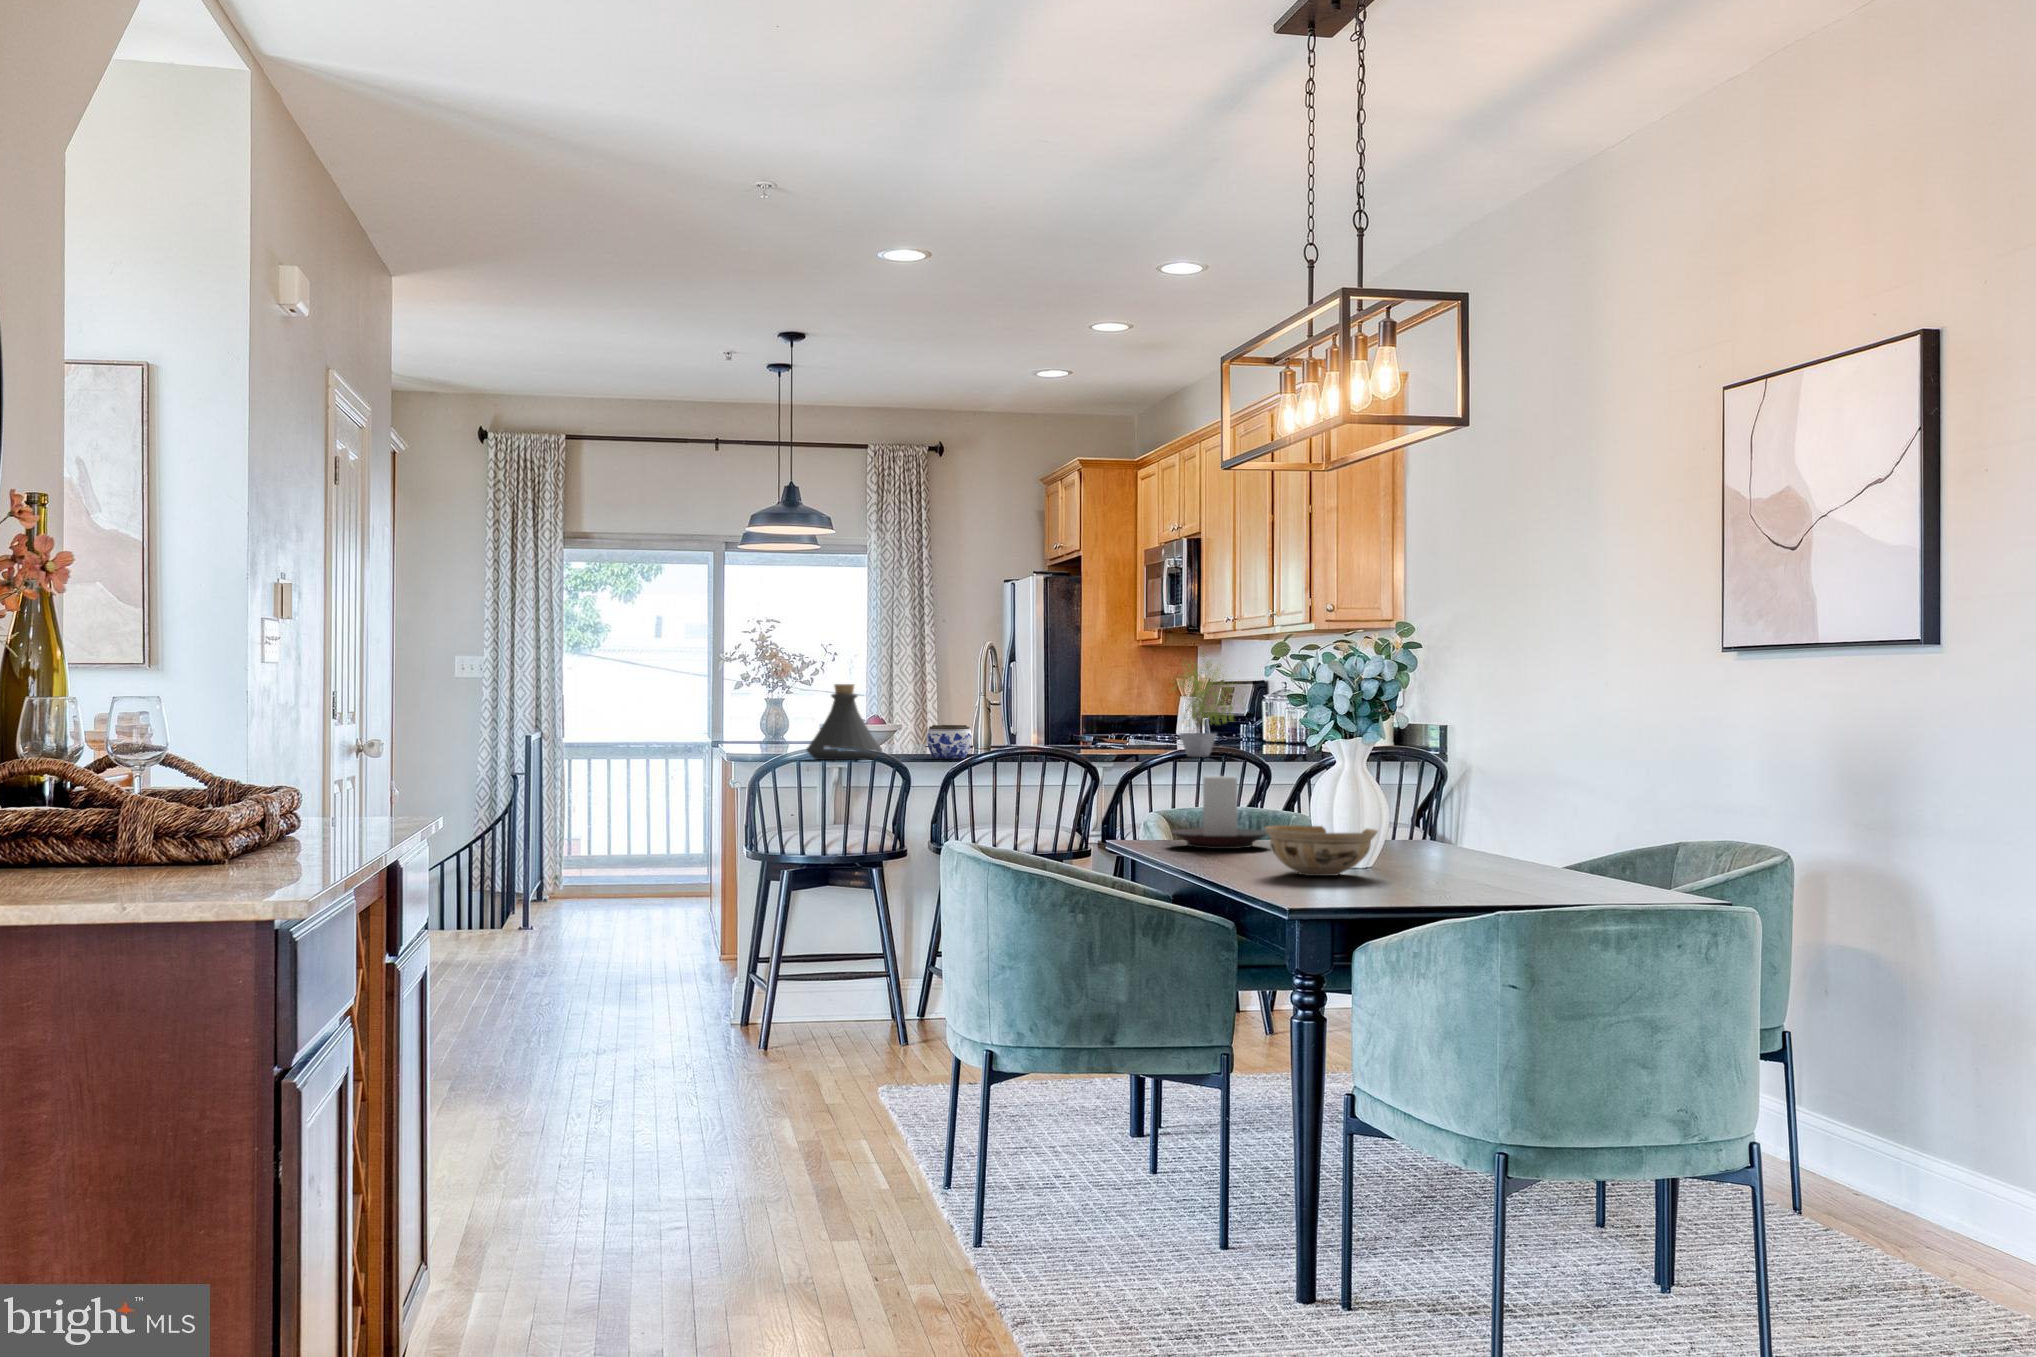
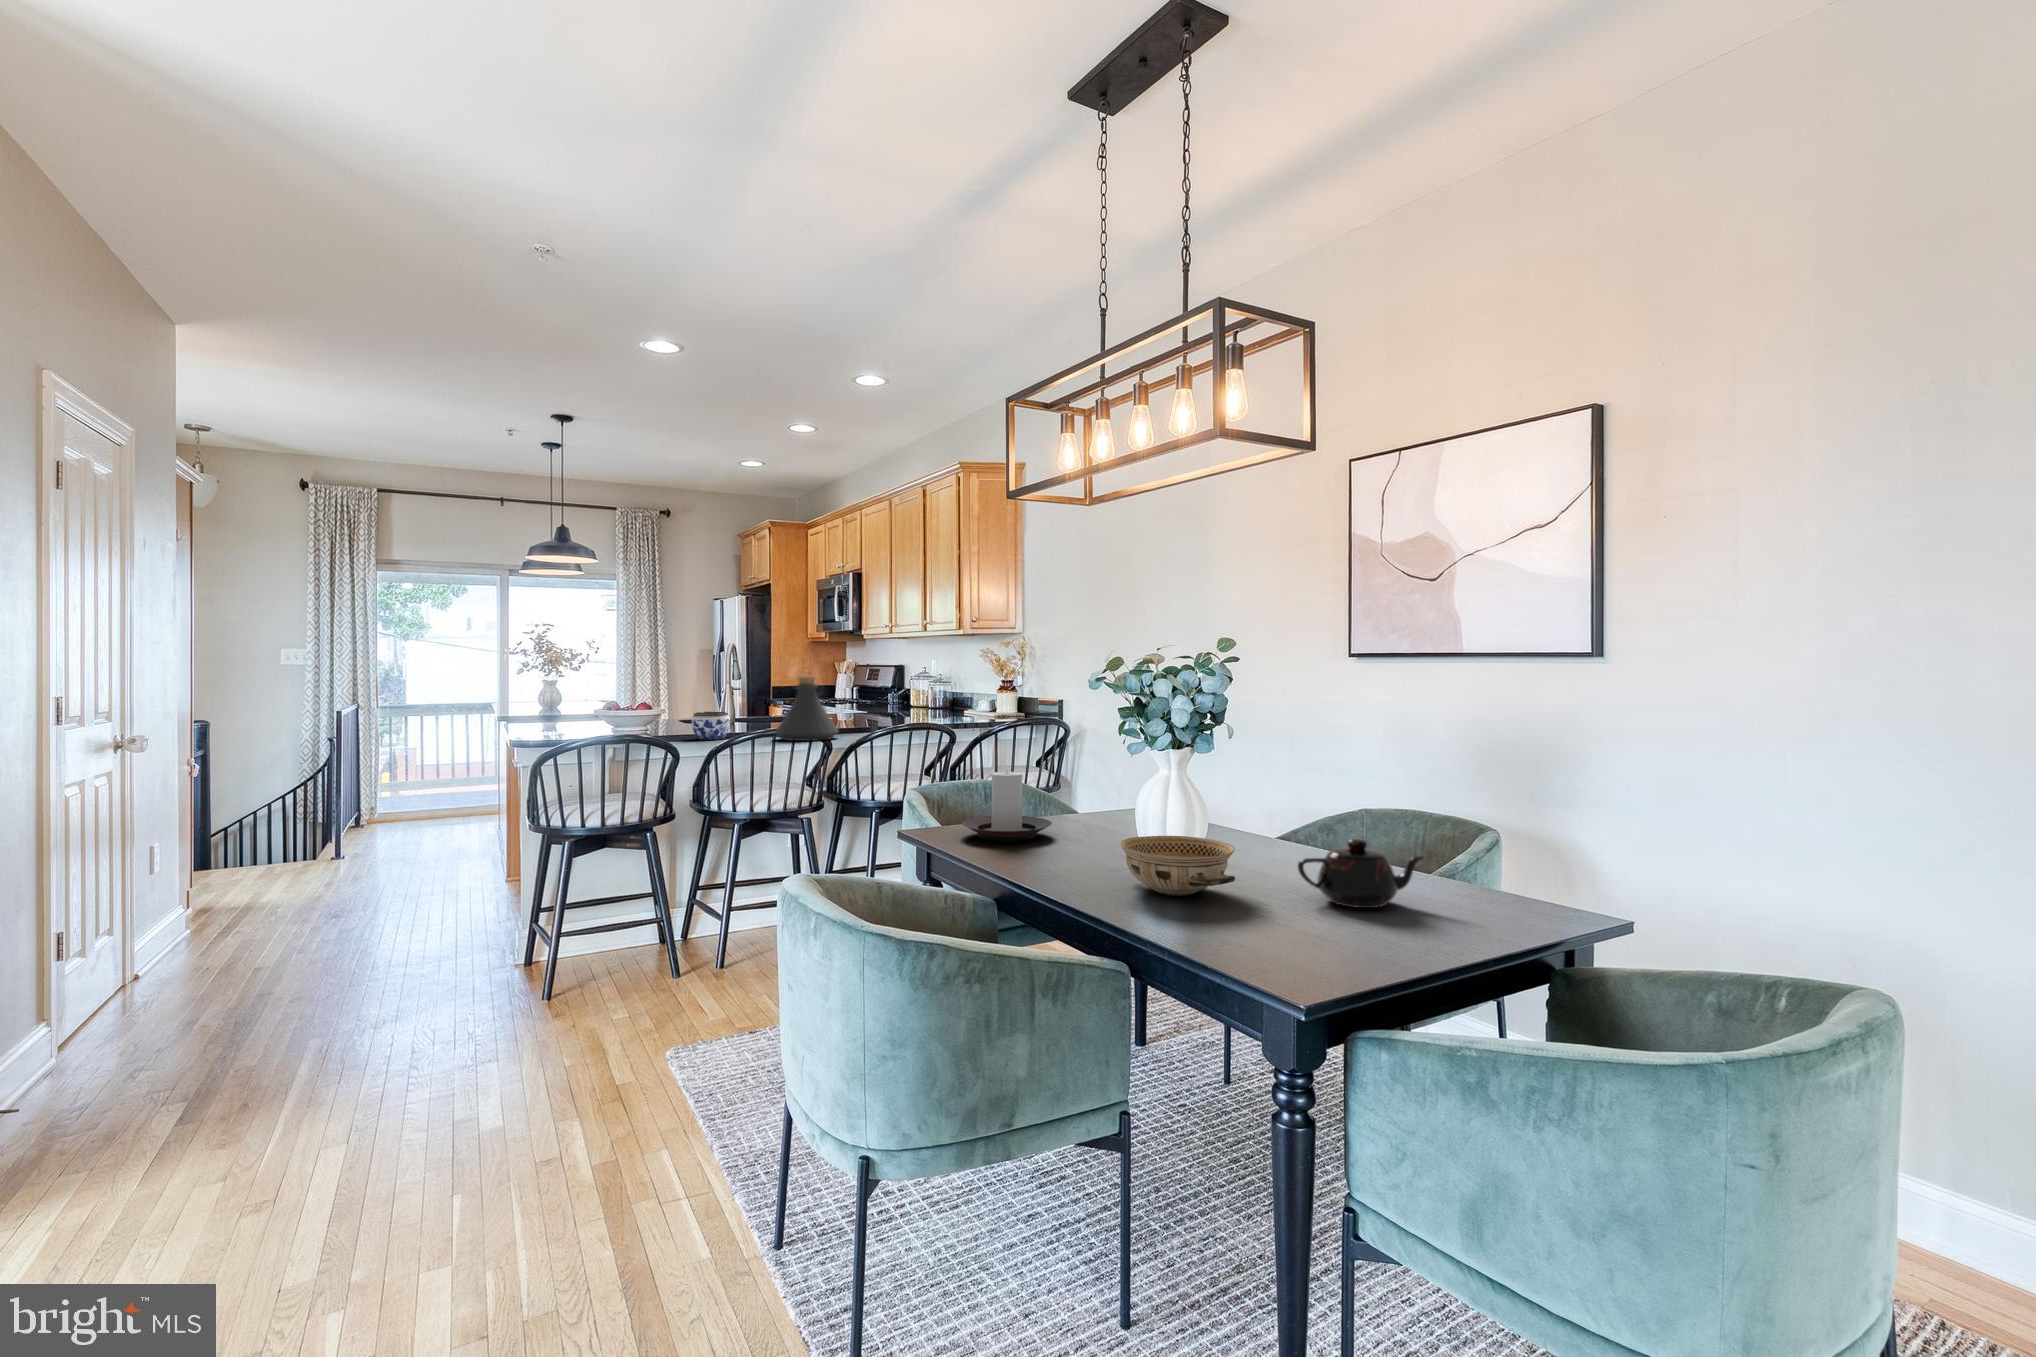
potted plant: present [1171,653,1245,757] -> none [883,652,946,733]
bottle: present [806,684,882,760] -> present [775,676,839,741]
teapot: none [1427,821,1551,886] -> present [1298,838,1424,908]

